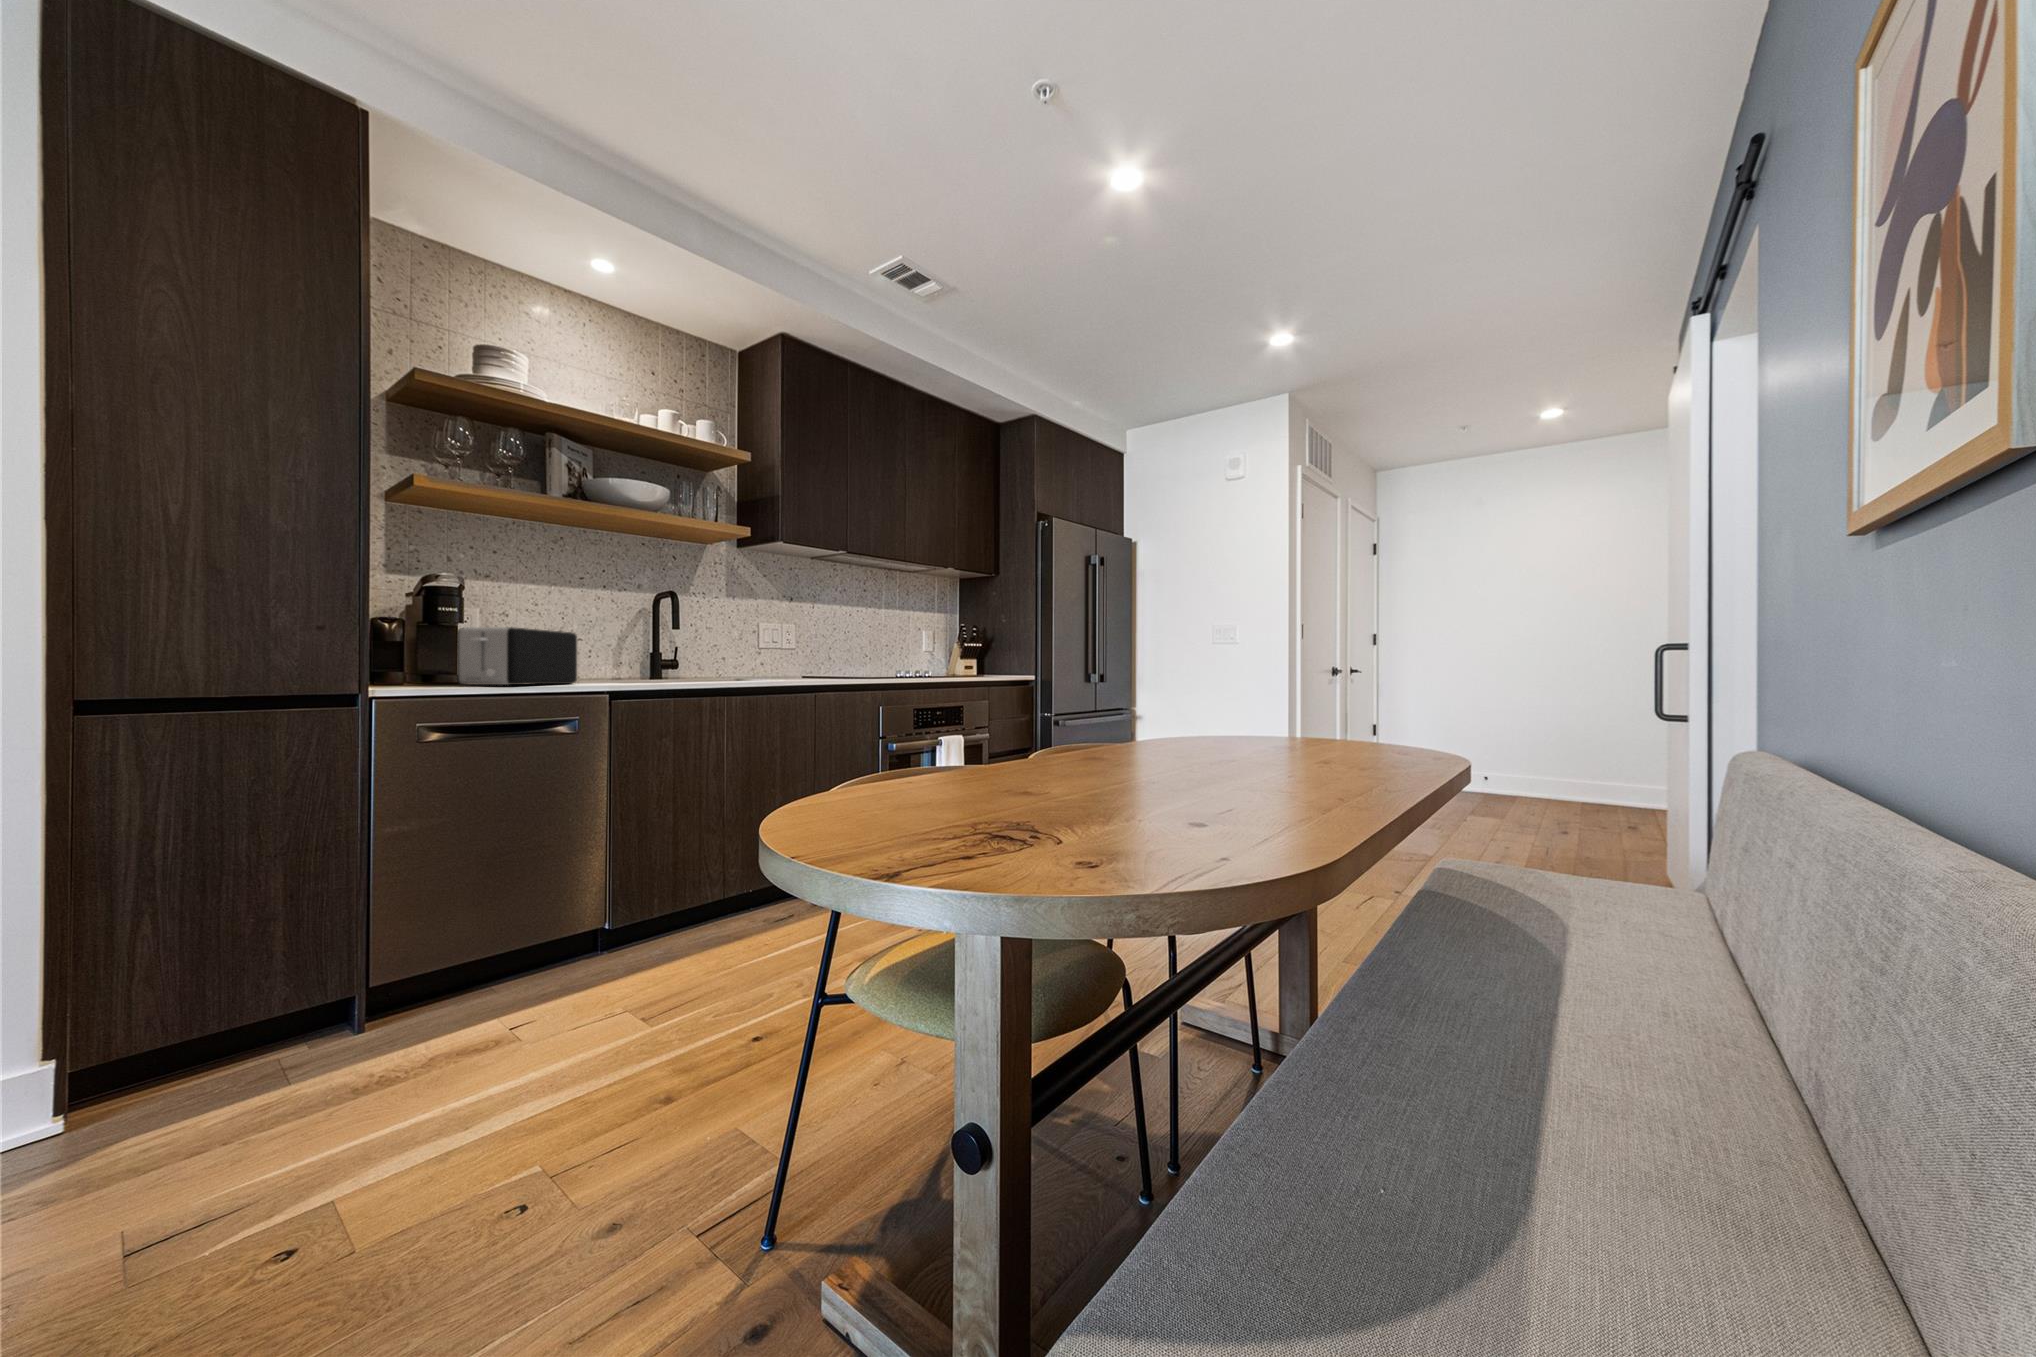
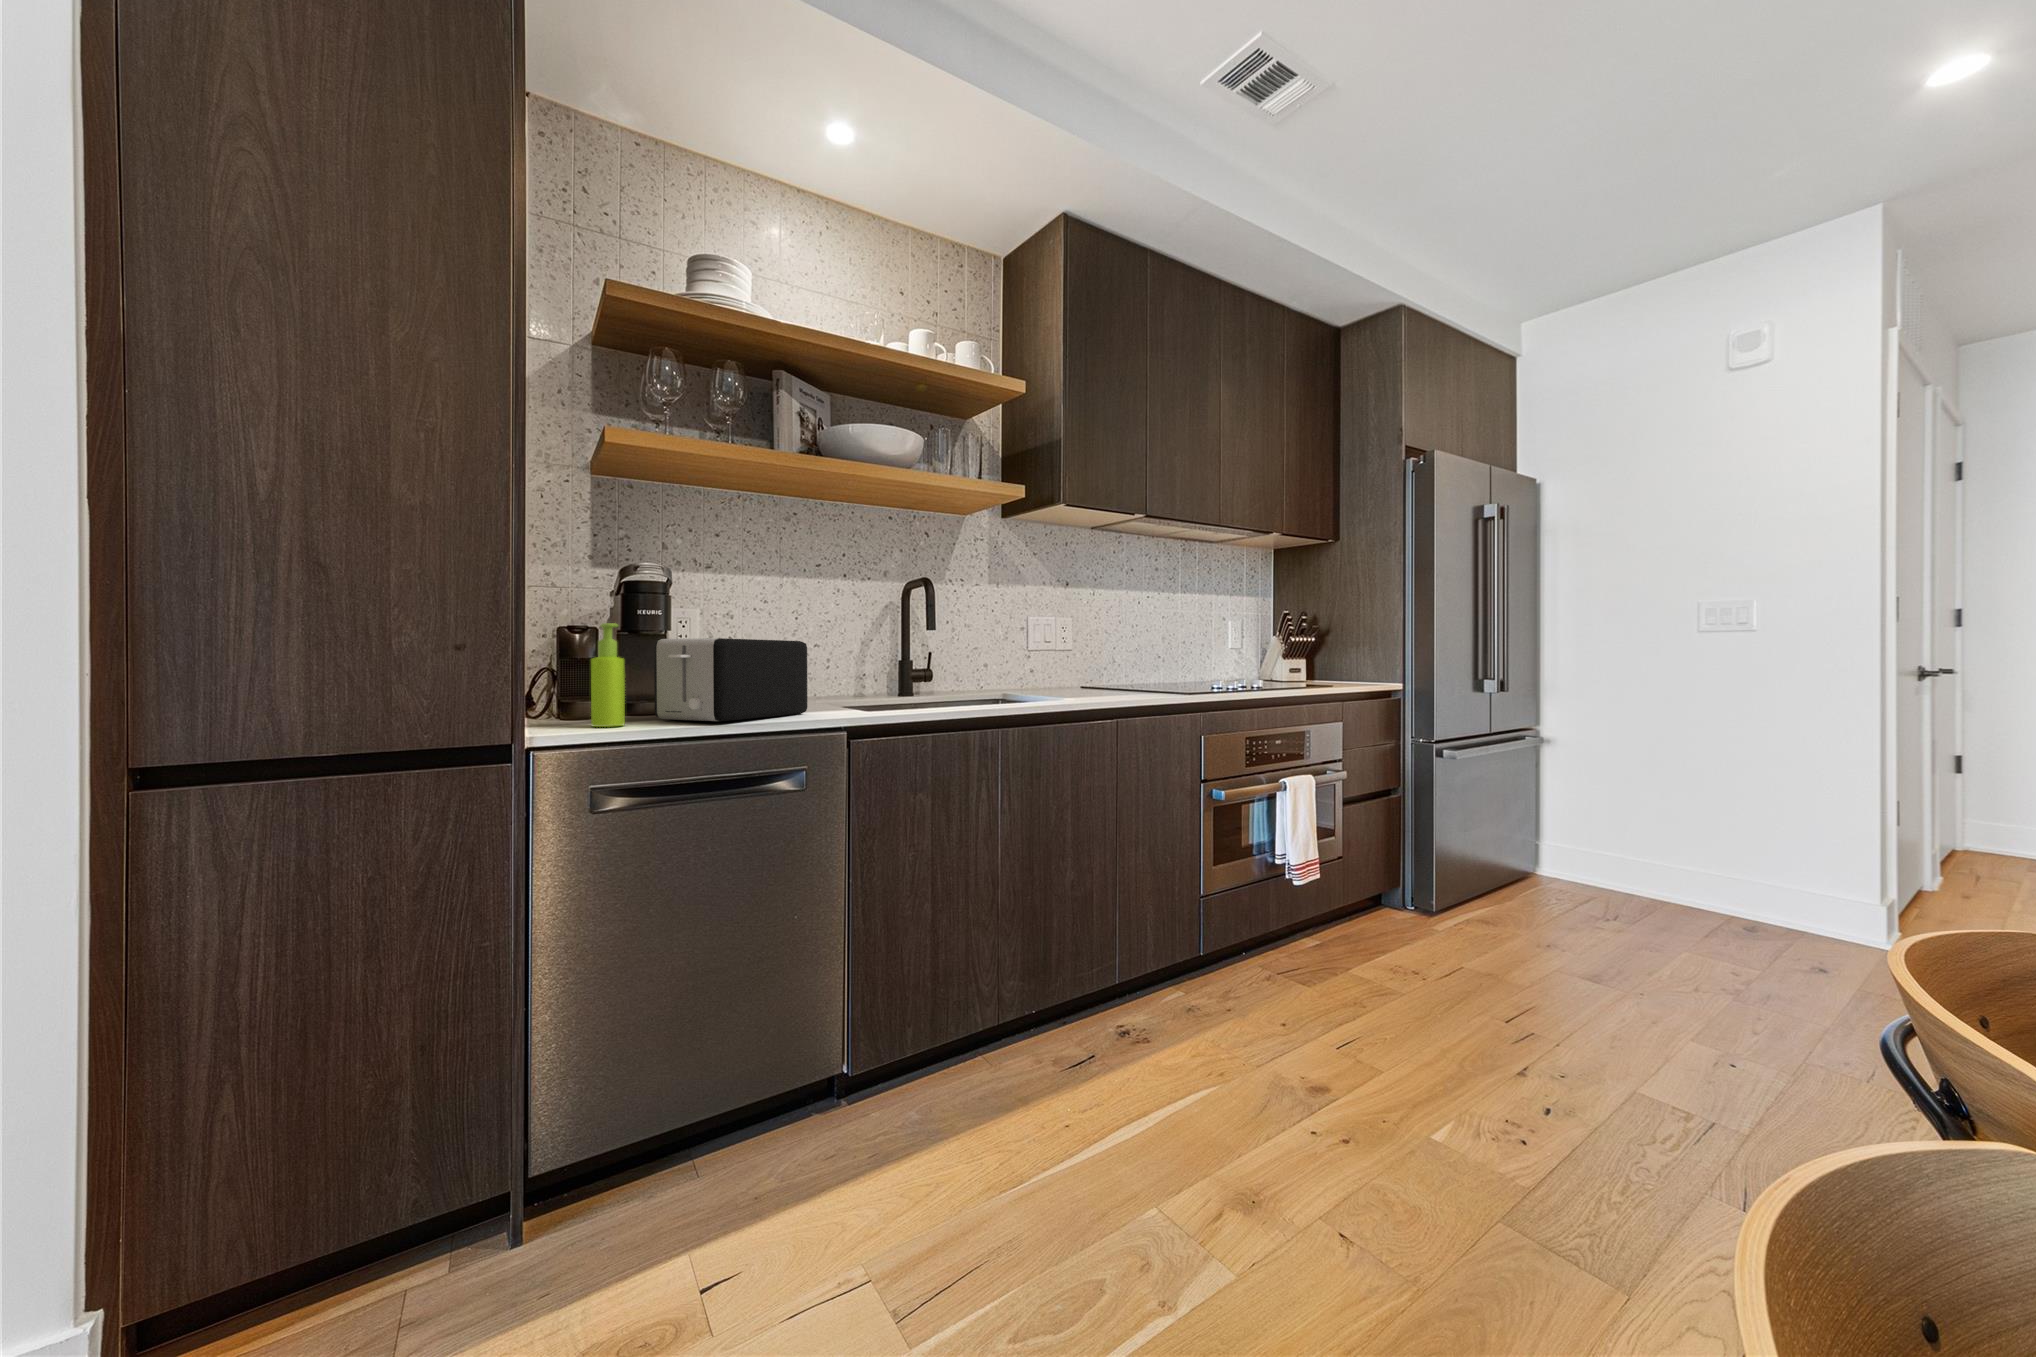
soap dispenser: none [409,614,436,687] -> present [591,623,625,727]

